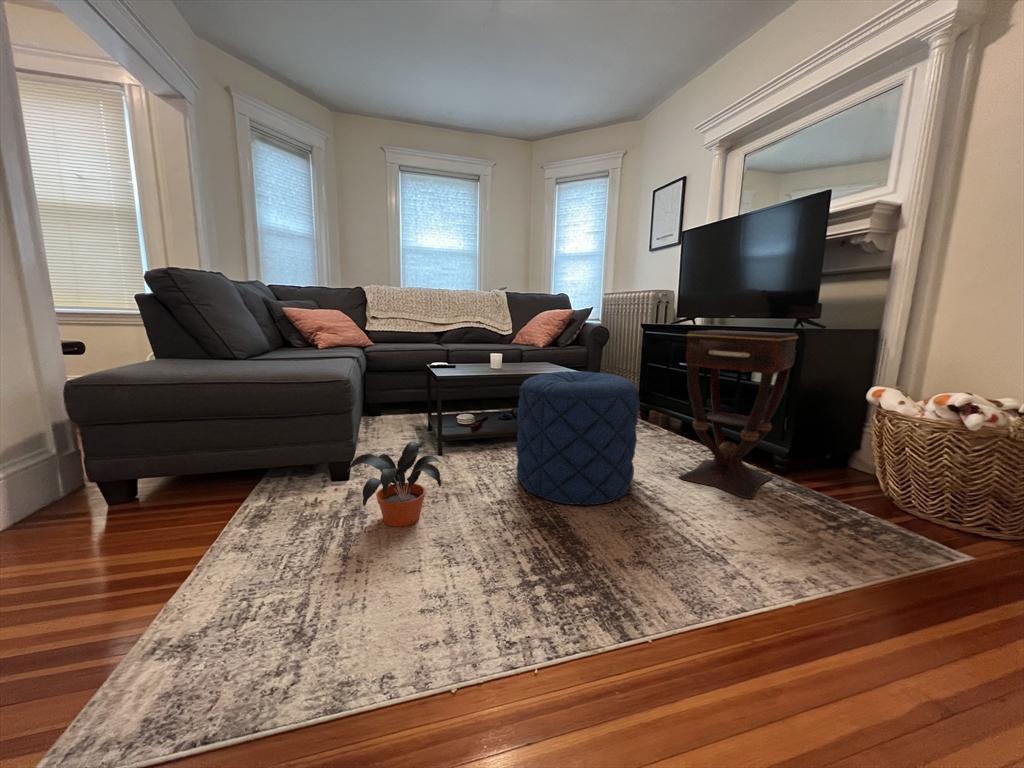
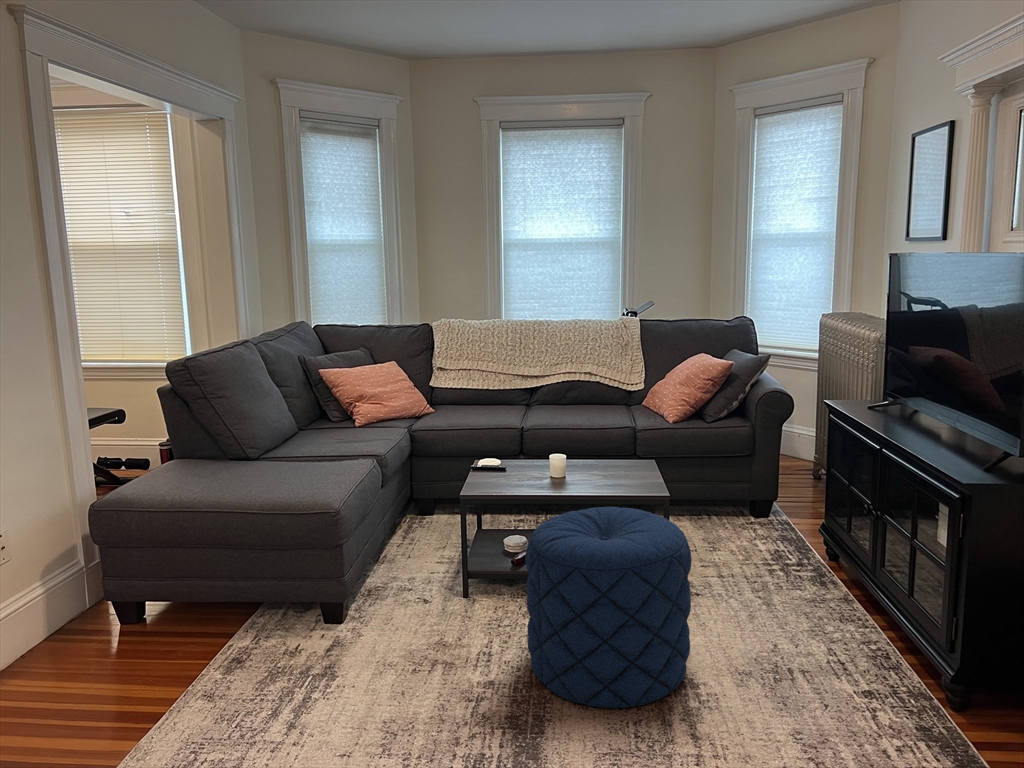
side table: present [679,330,798,499] -> none [772,454,966,739]
potted plant: present [348,441,441,527] -> none [312,596,418,698]

